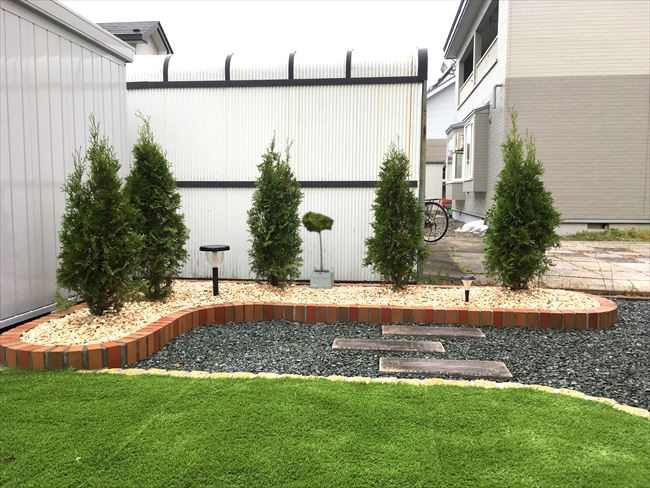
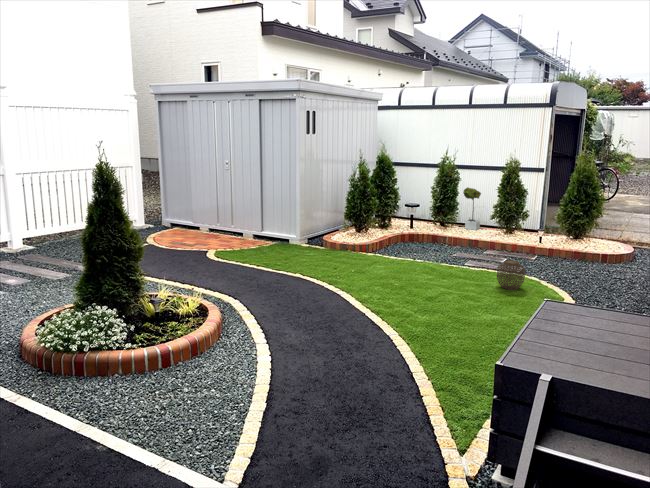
woven basket: none [540,362,628,458] -> present [497,260,525,290]

